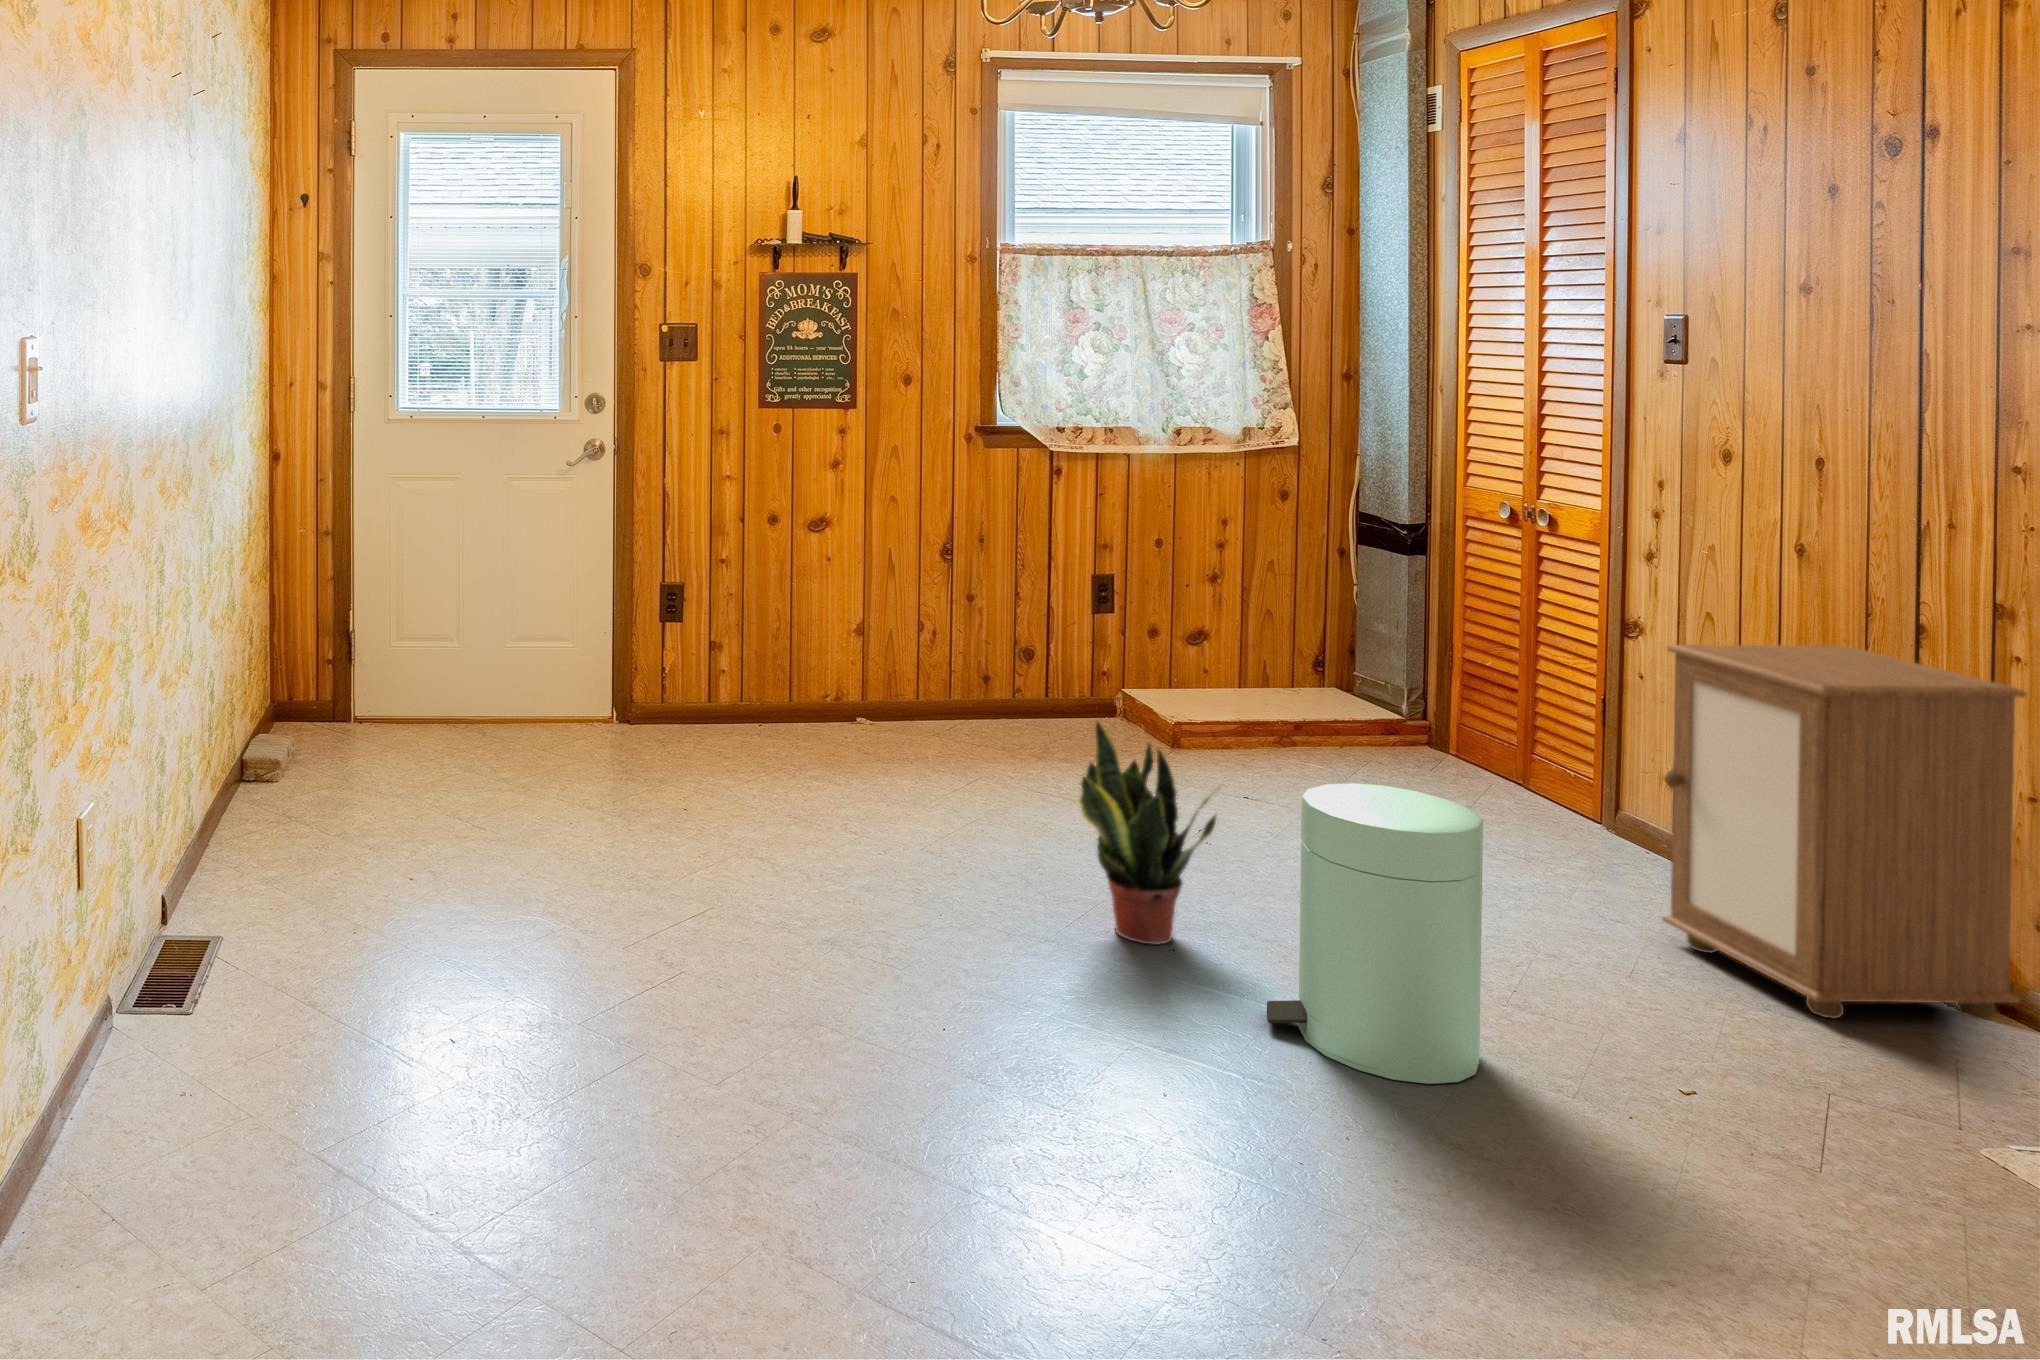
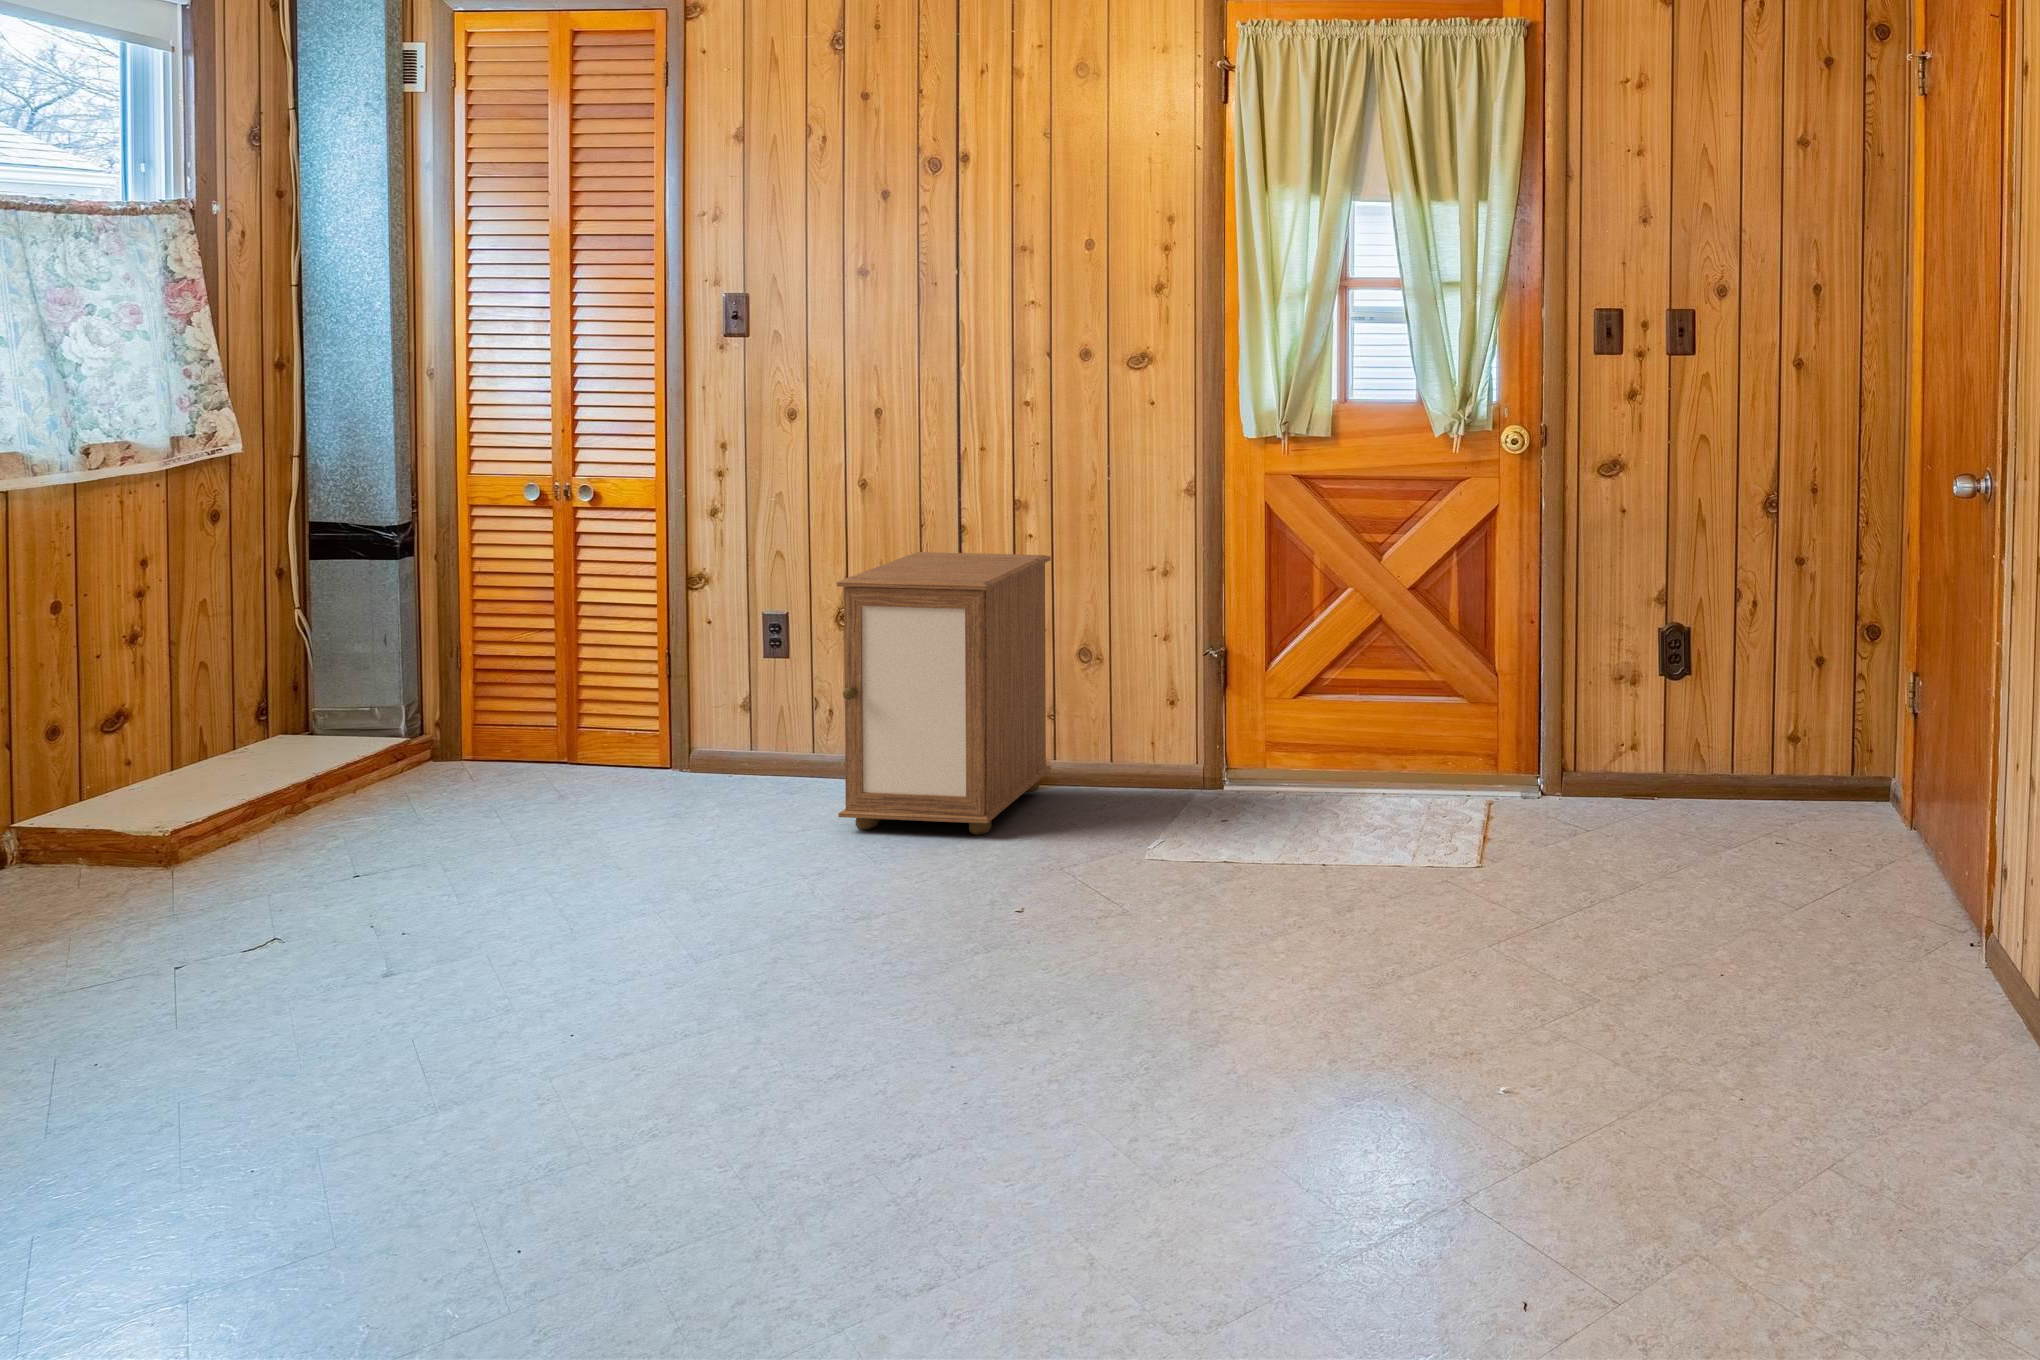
potted plant: present [1078,722,1219,945] -> none [352,846,572,1106]
trash can: present [1267,783,1483,1084] -> none [704,768,909,1078]

